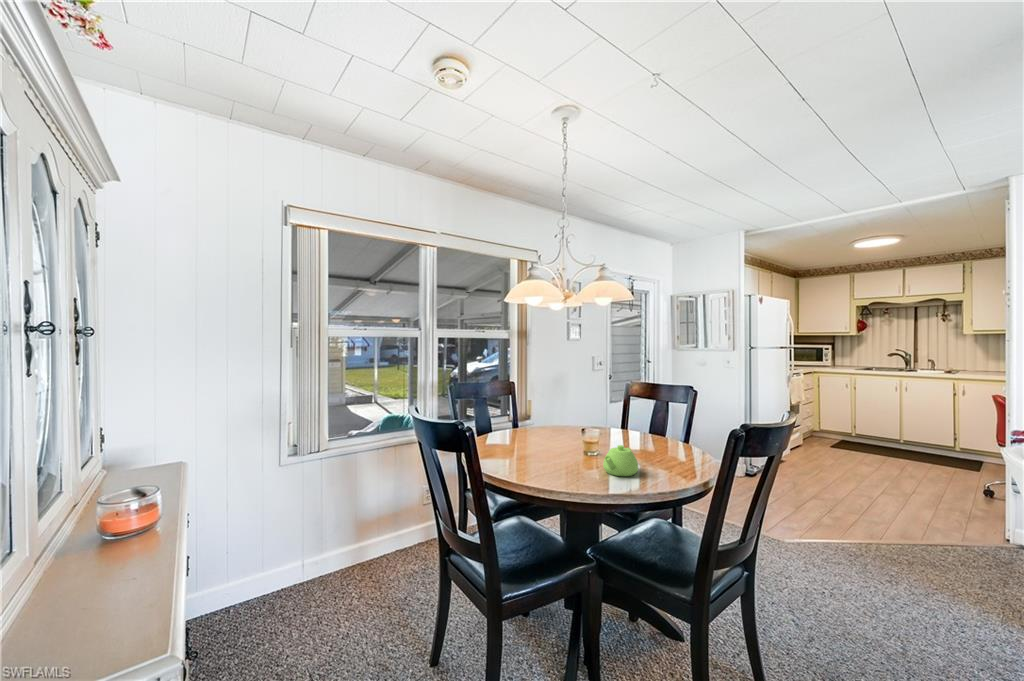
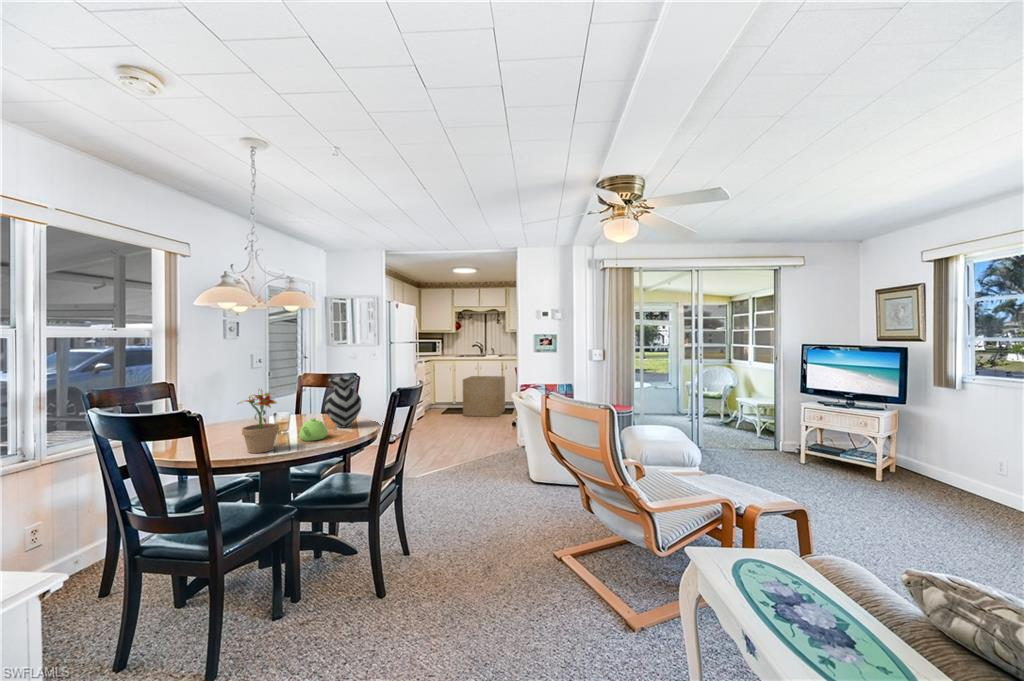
vase: none [642,392,692,462] -> present [325,377,361,428]
potted plant: none [532,400,575,481] -> present [238,390,279,453]
cardboard box: none [870,400,959,470] -> present [463,376,505,417]

